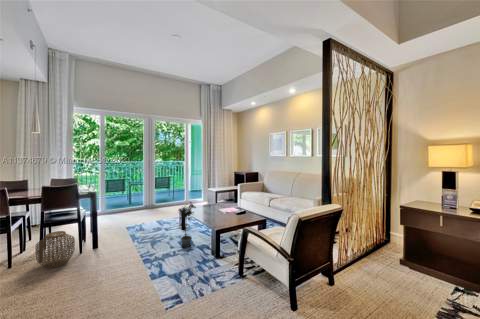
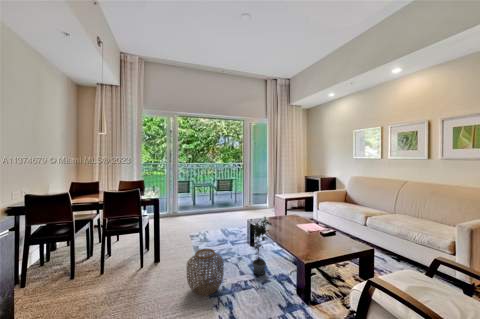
woven basket: present [36,231,75,268] -> present [187,249,224,296]

